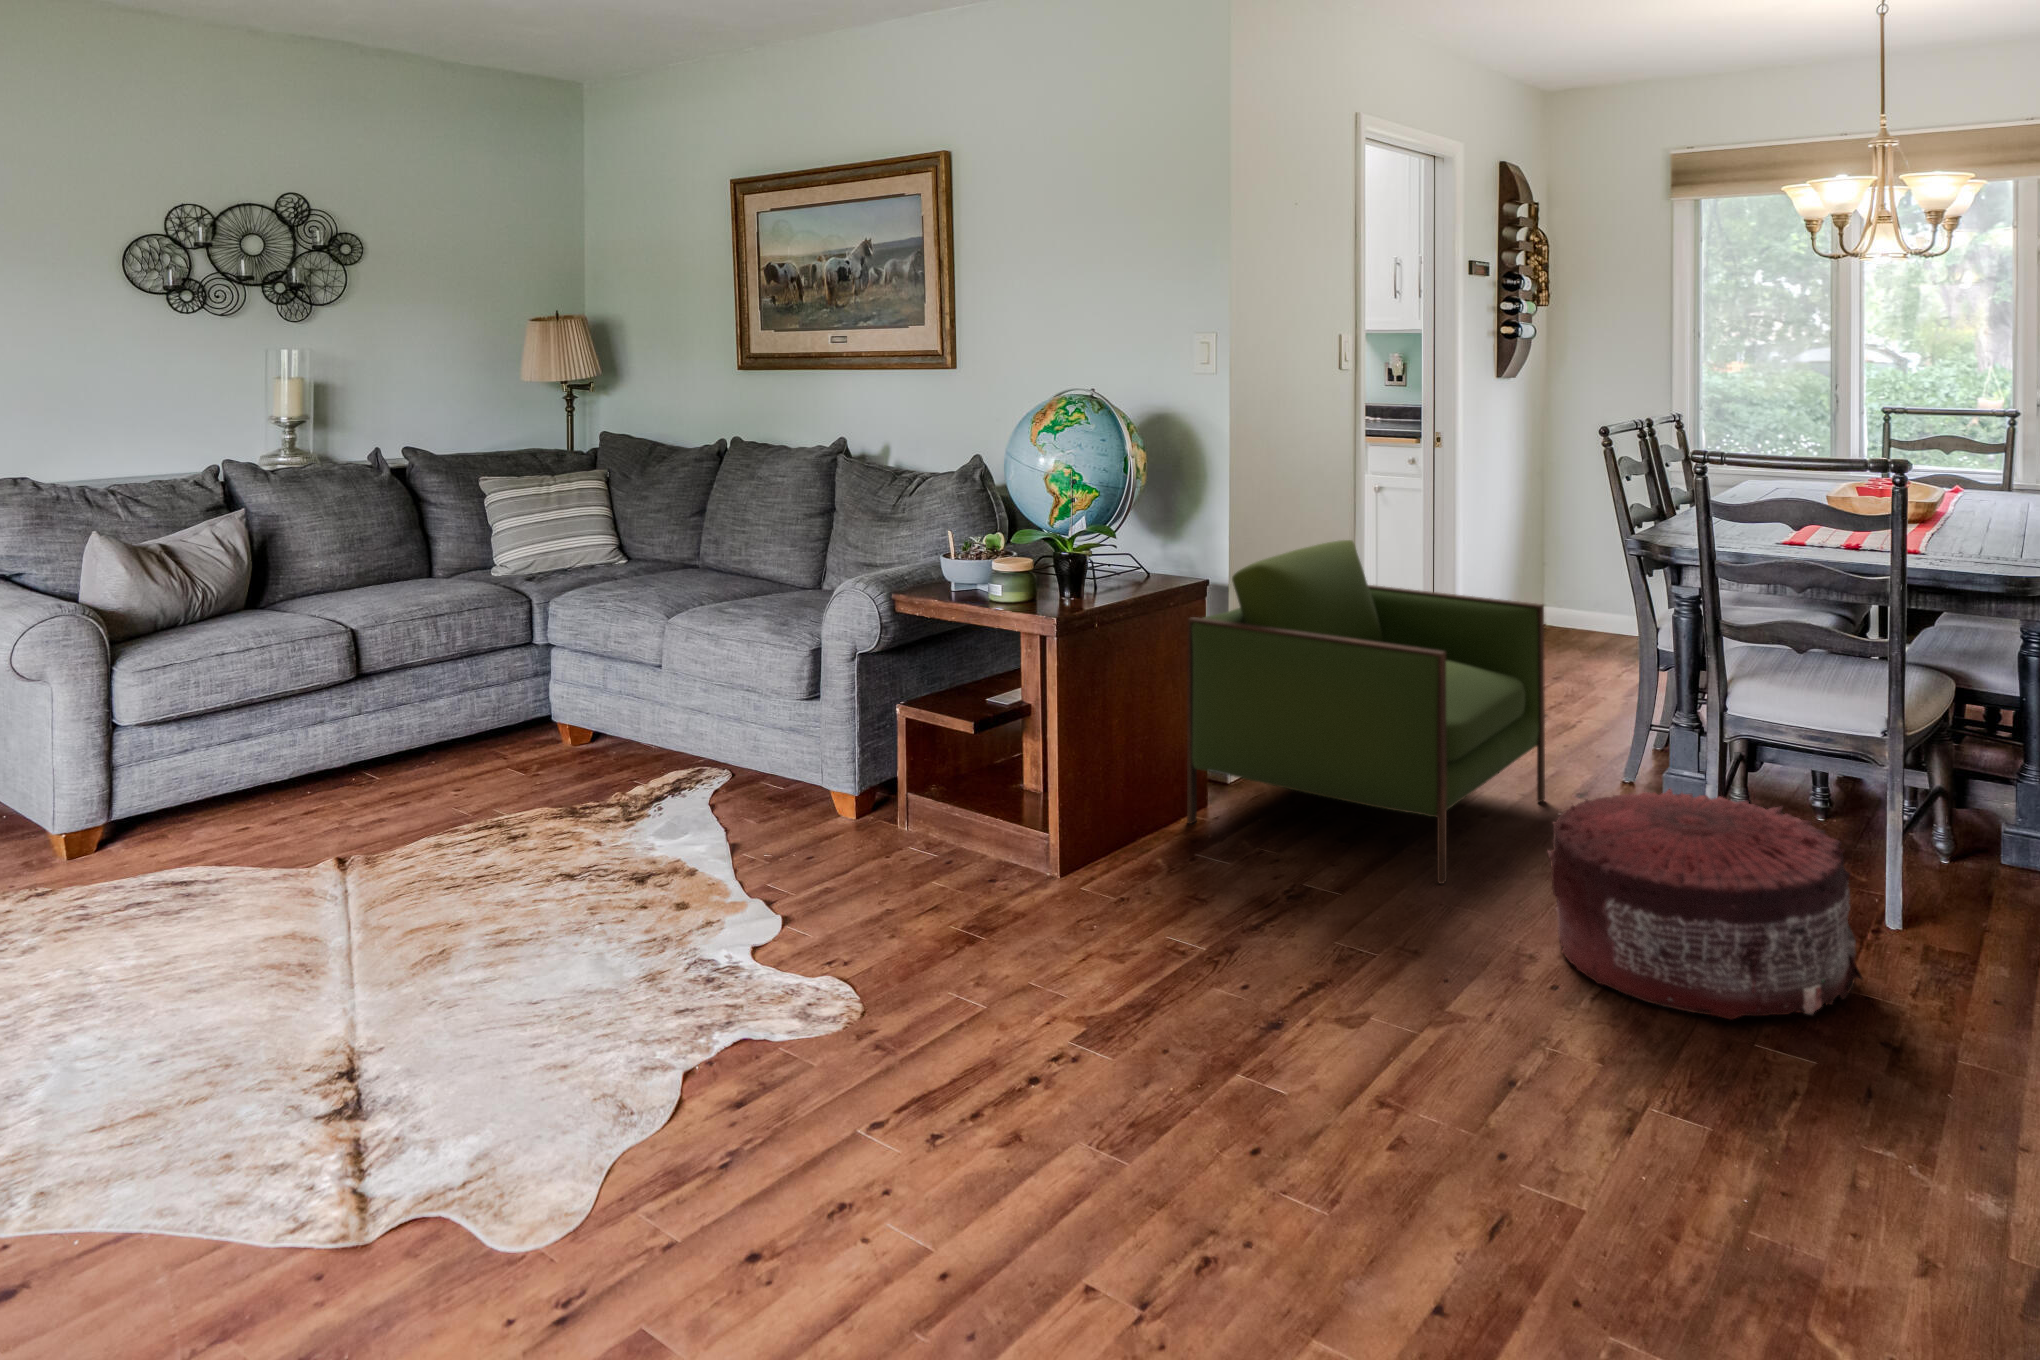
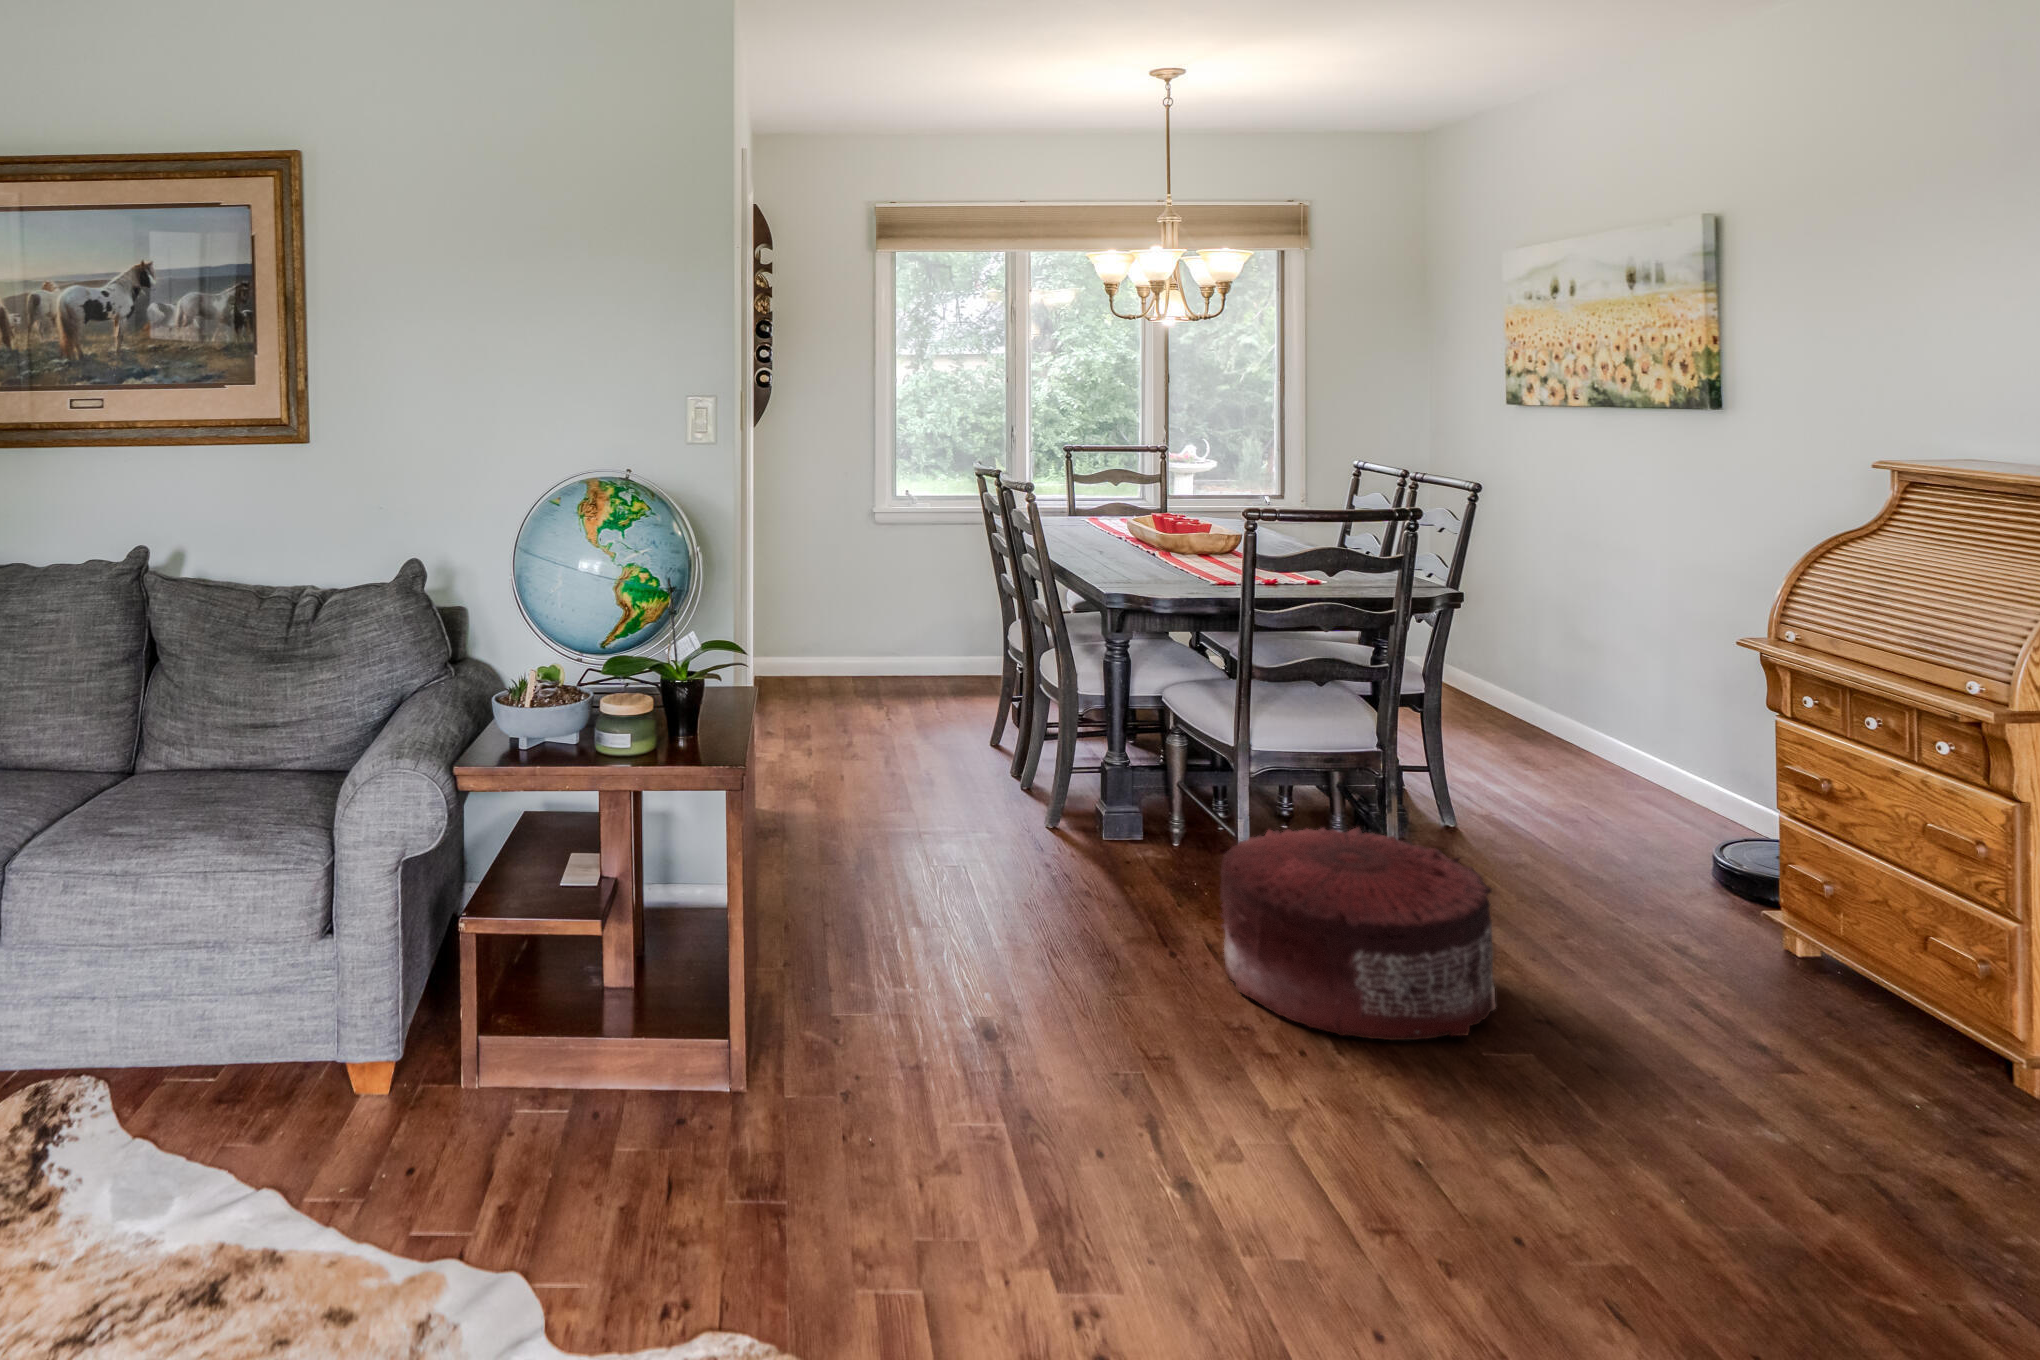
armchair: present [1187,540,1545,884] -> none [772,619,1092,976]

